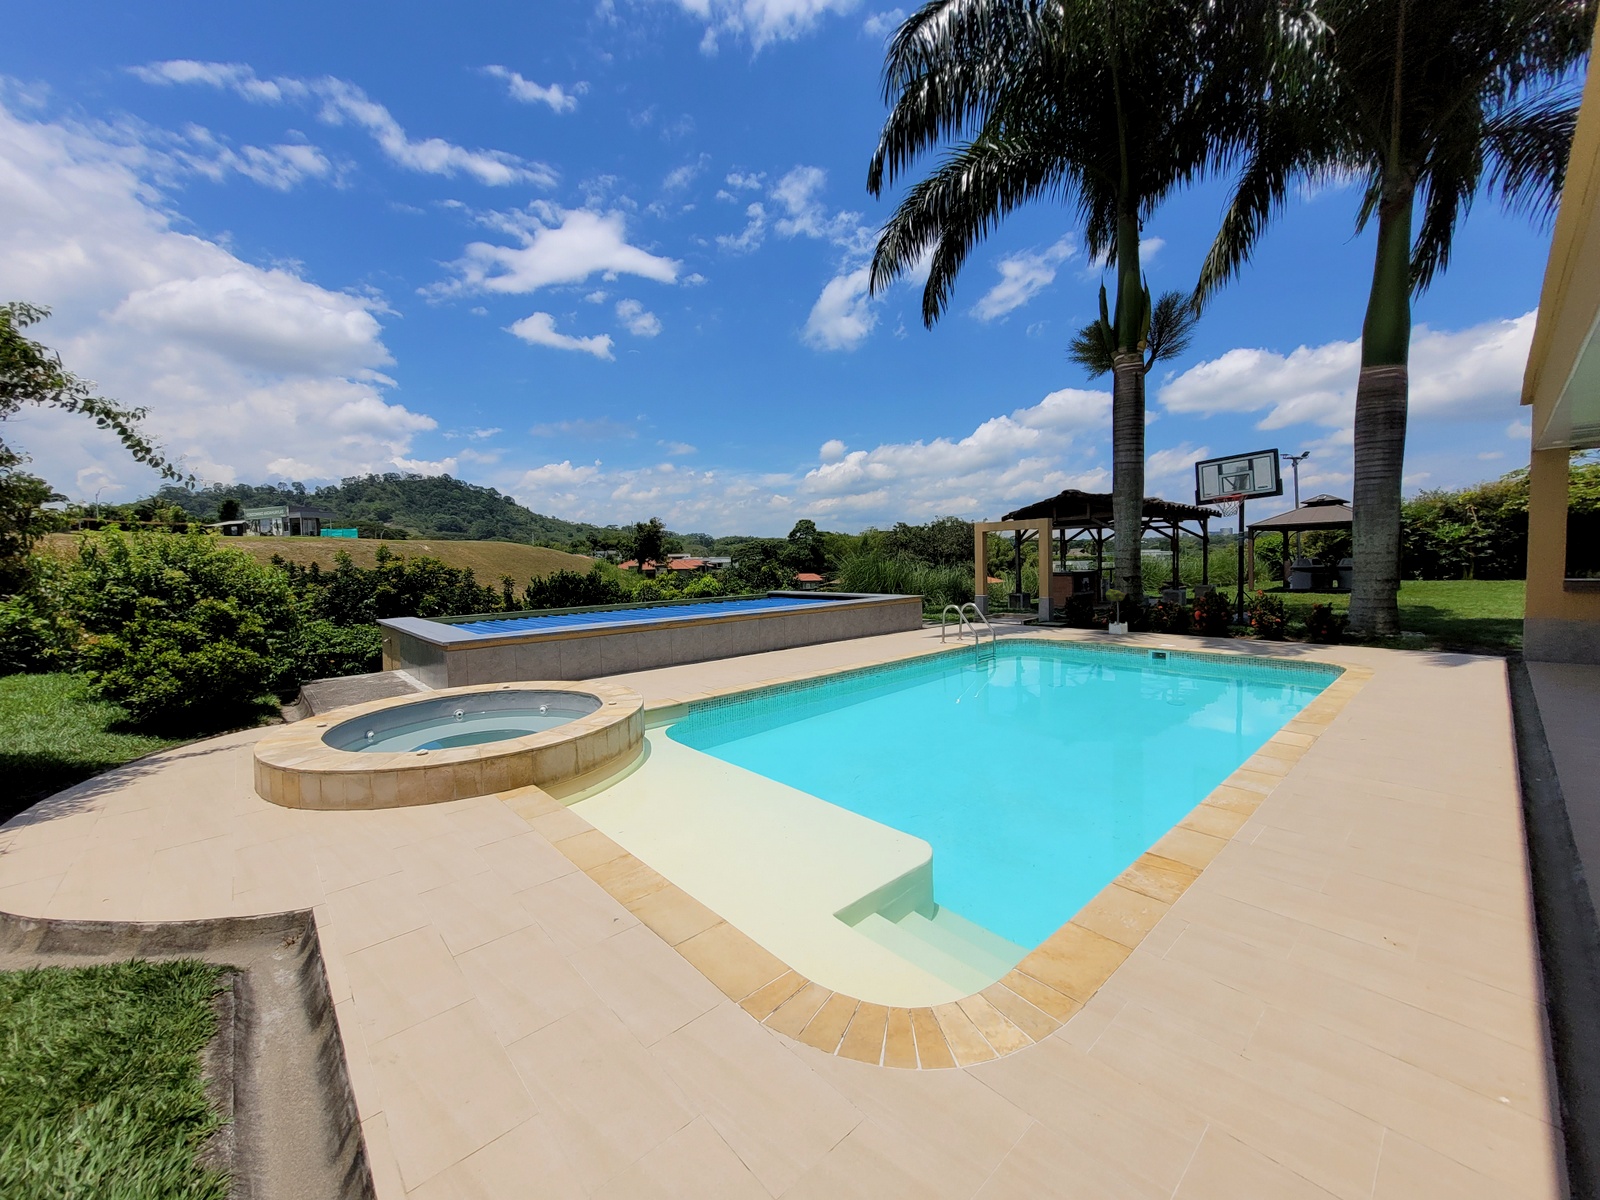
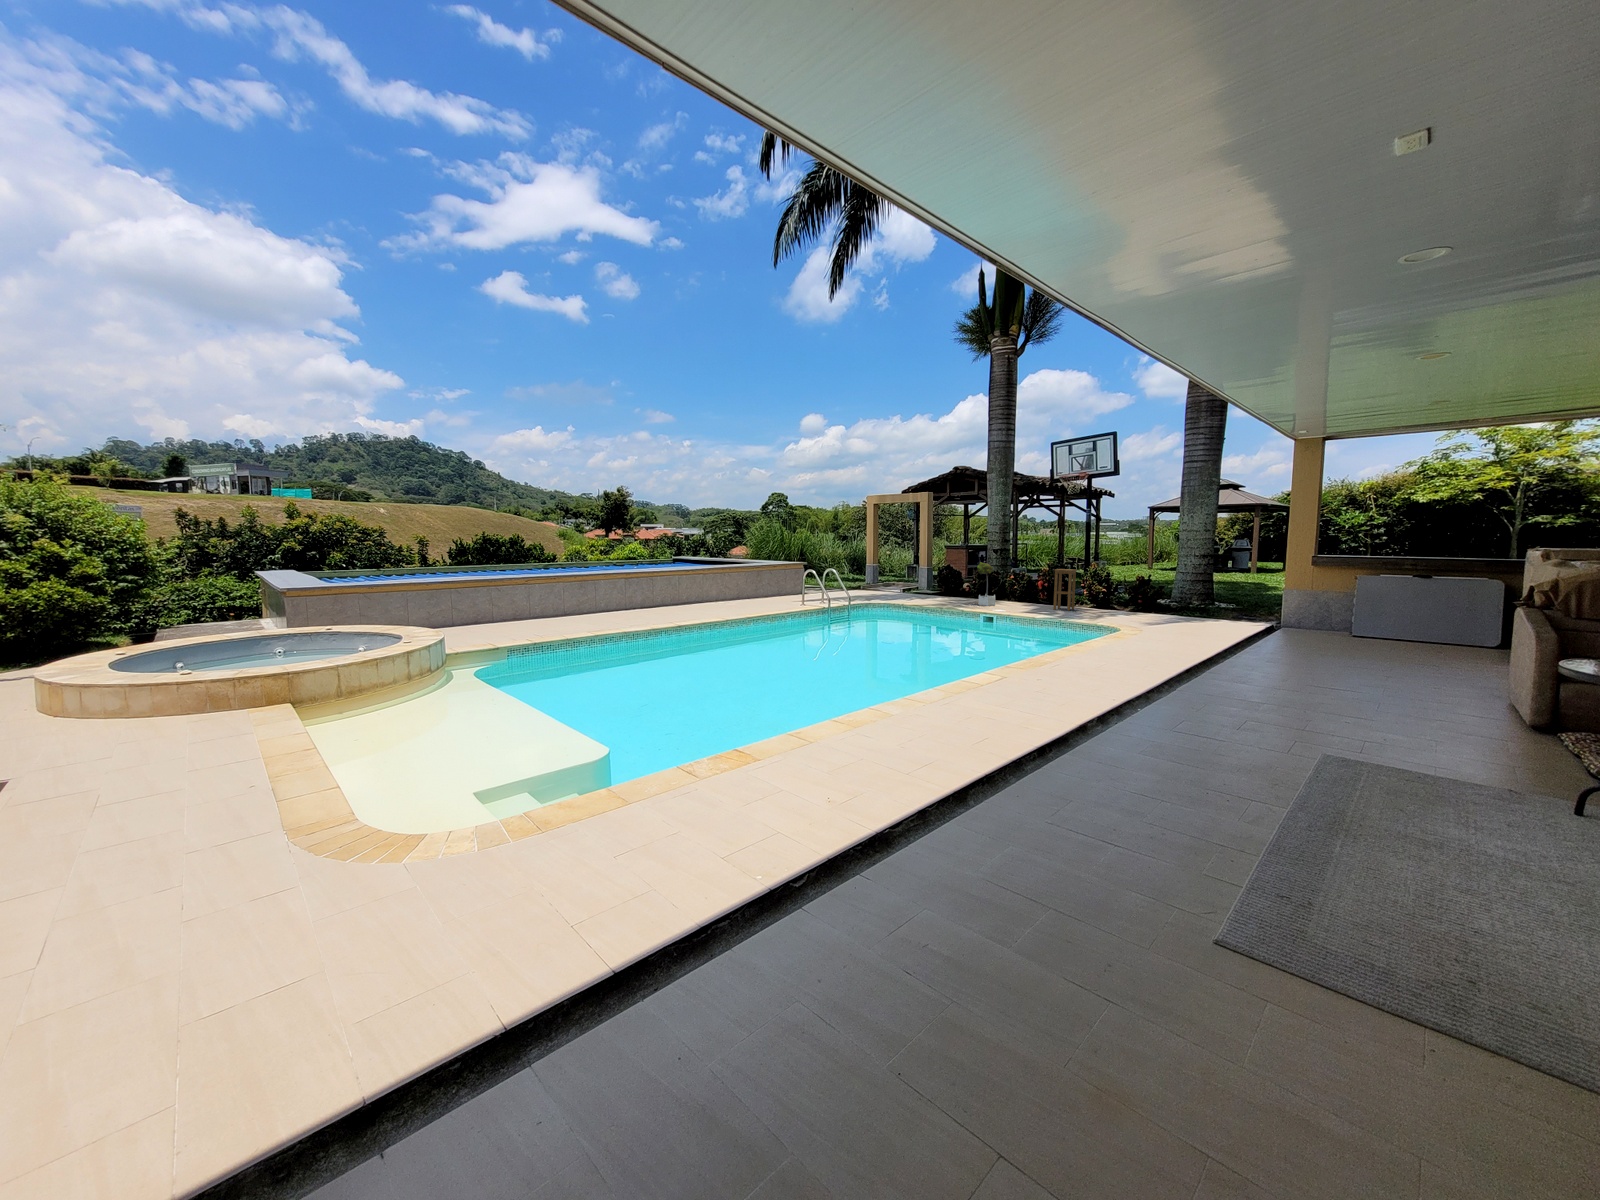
stool: none [1195,594,1219,638] -> present [1053,569,1077,611]

